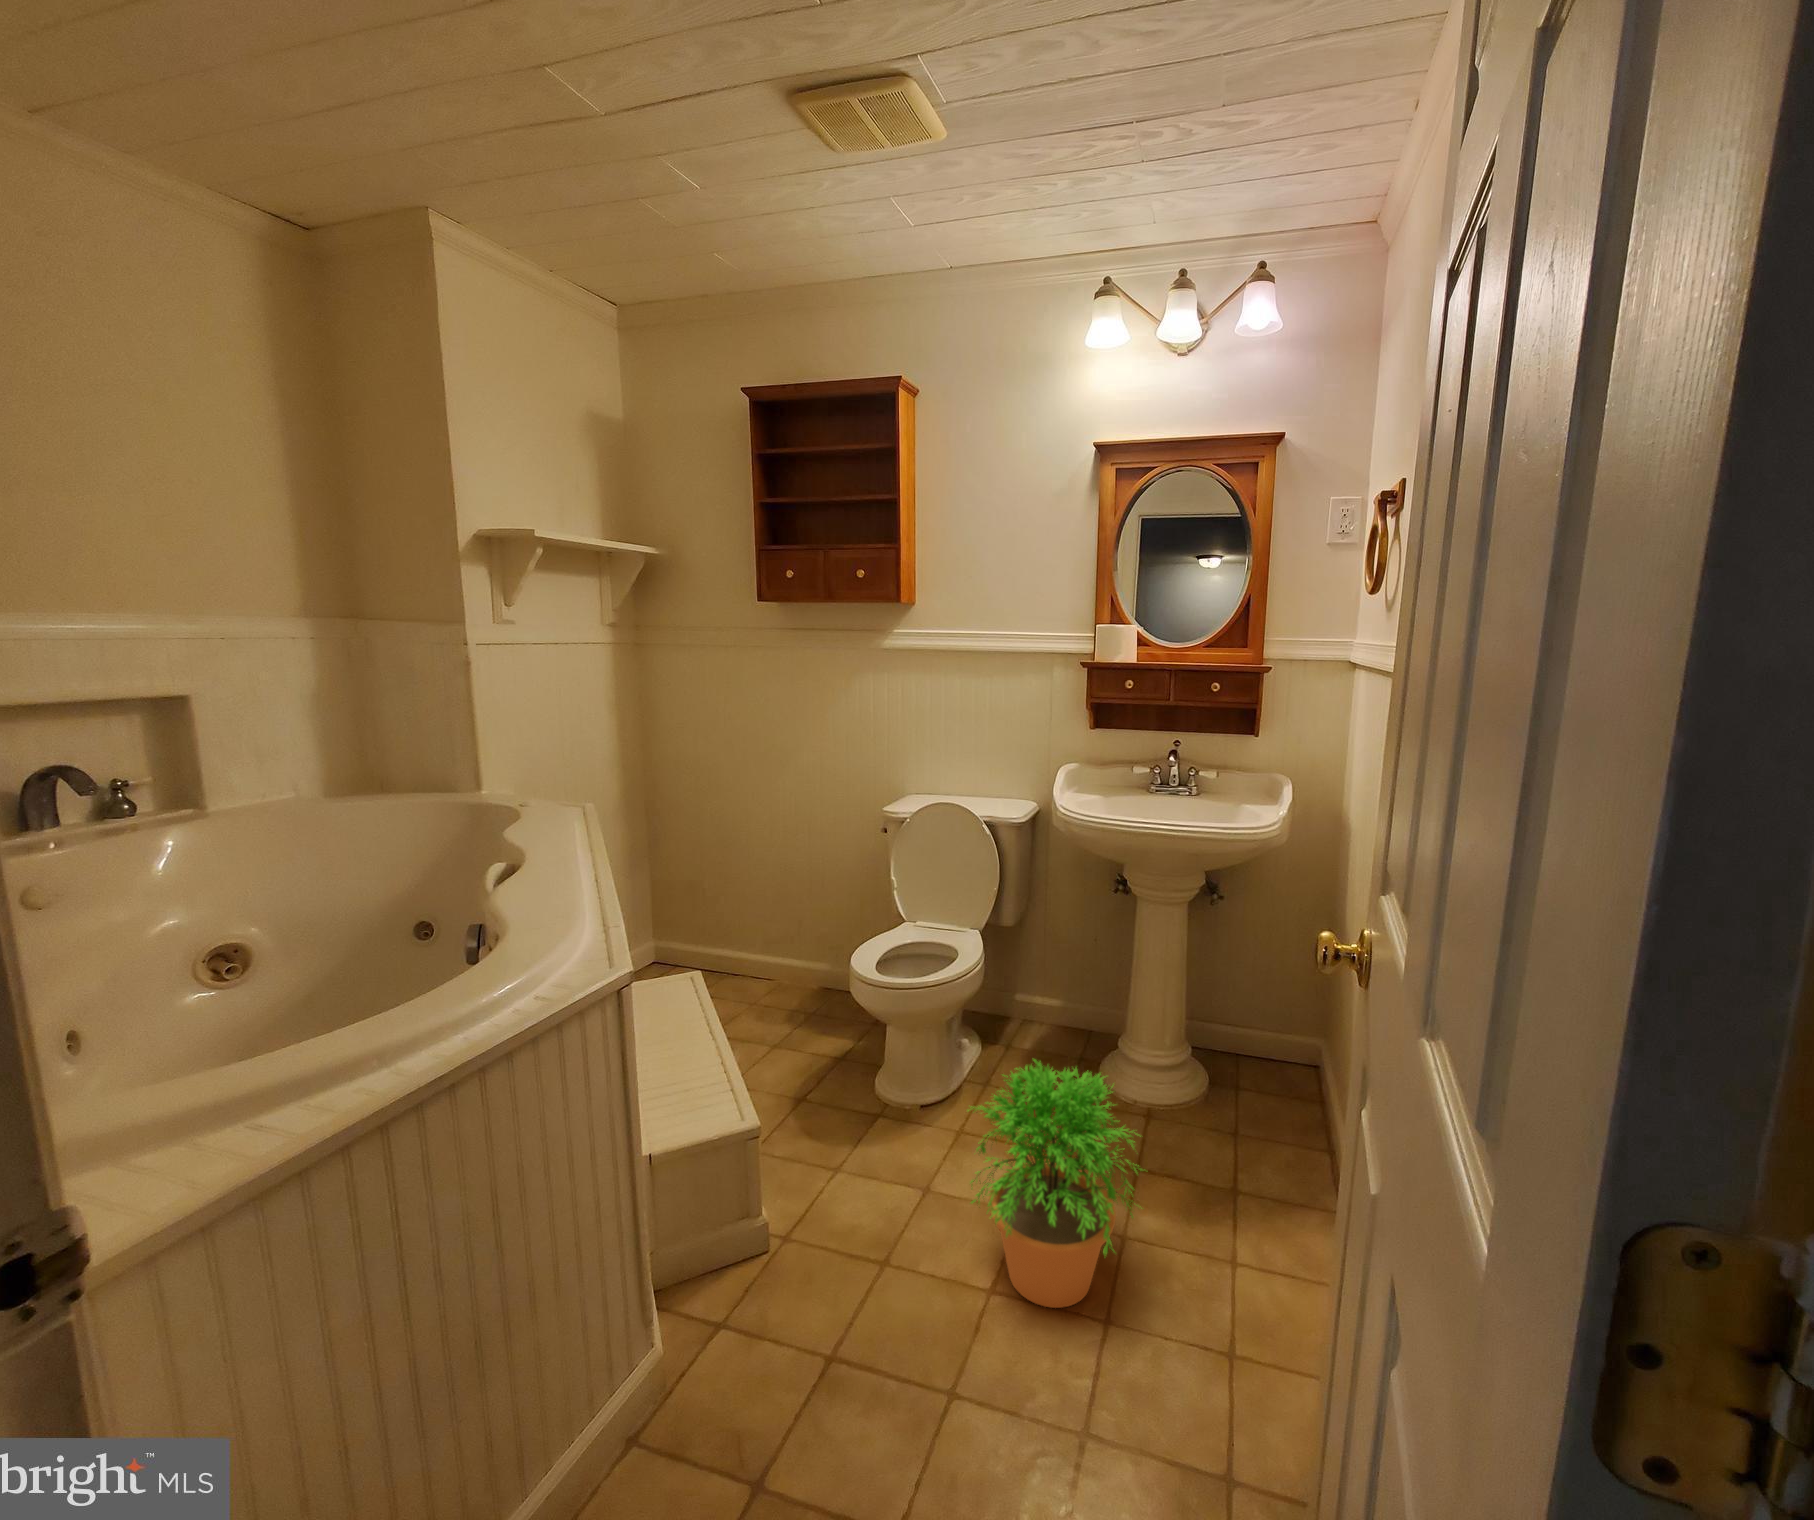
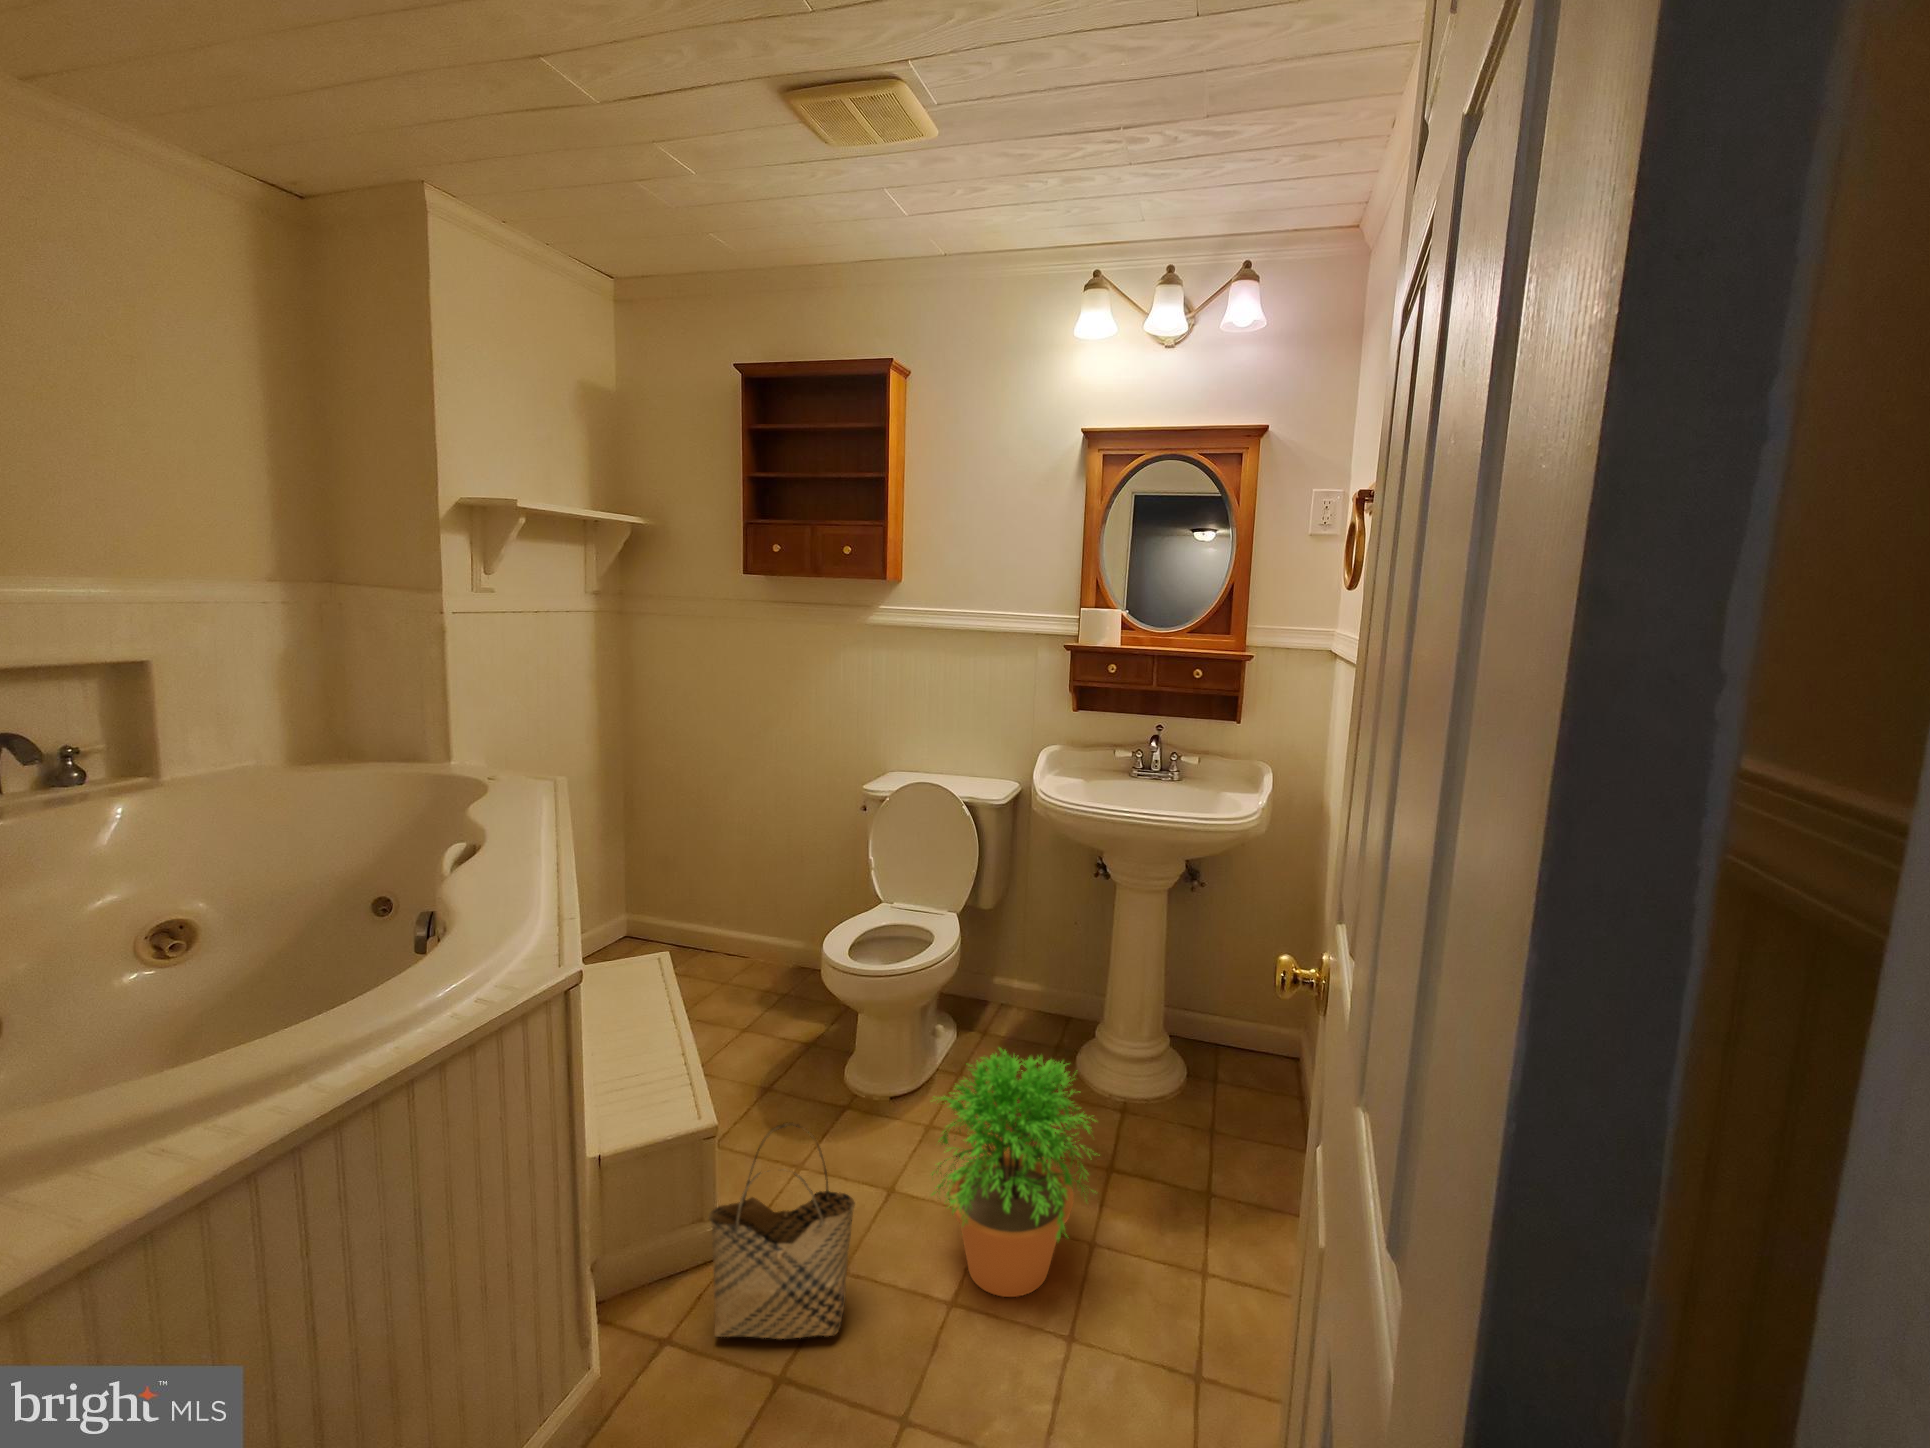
woven basket: none [757,1128,898,1339] -> present [709,1123,855,1339]

